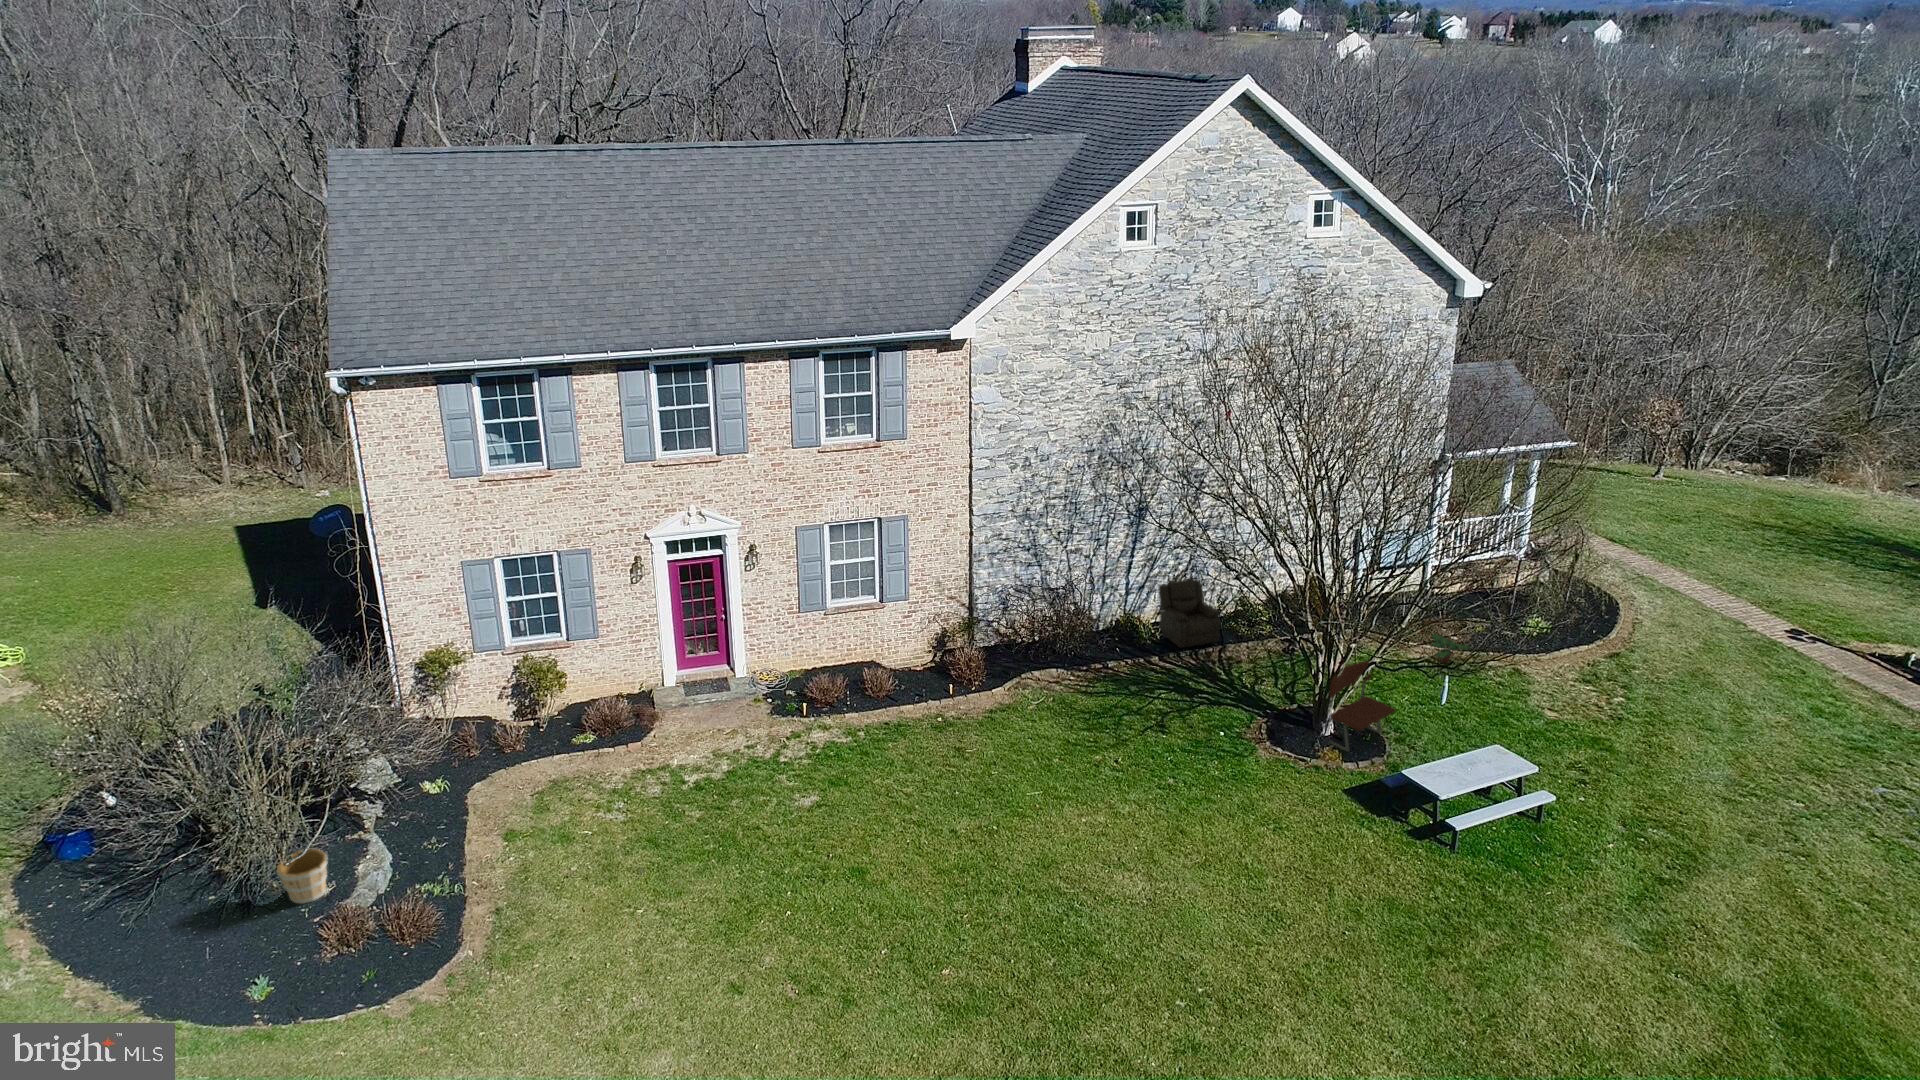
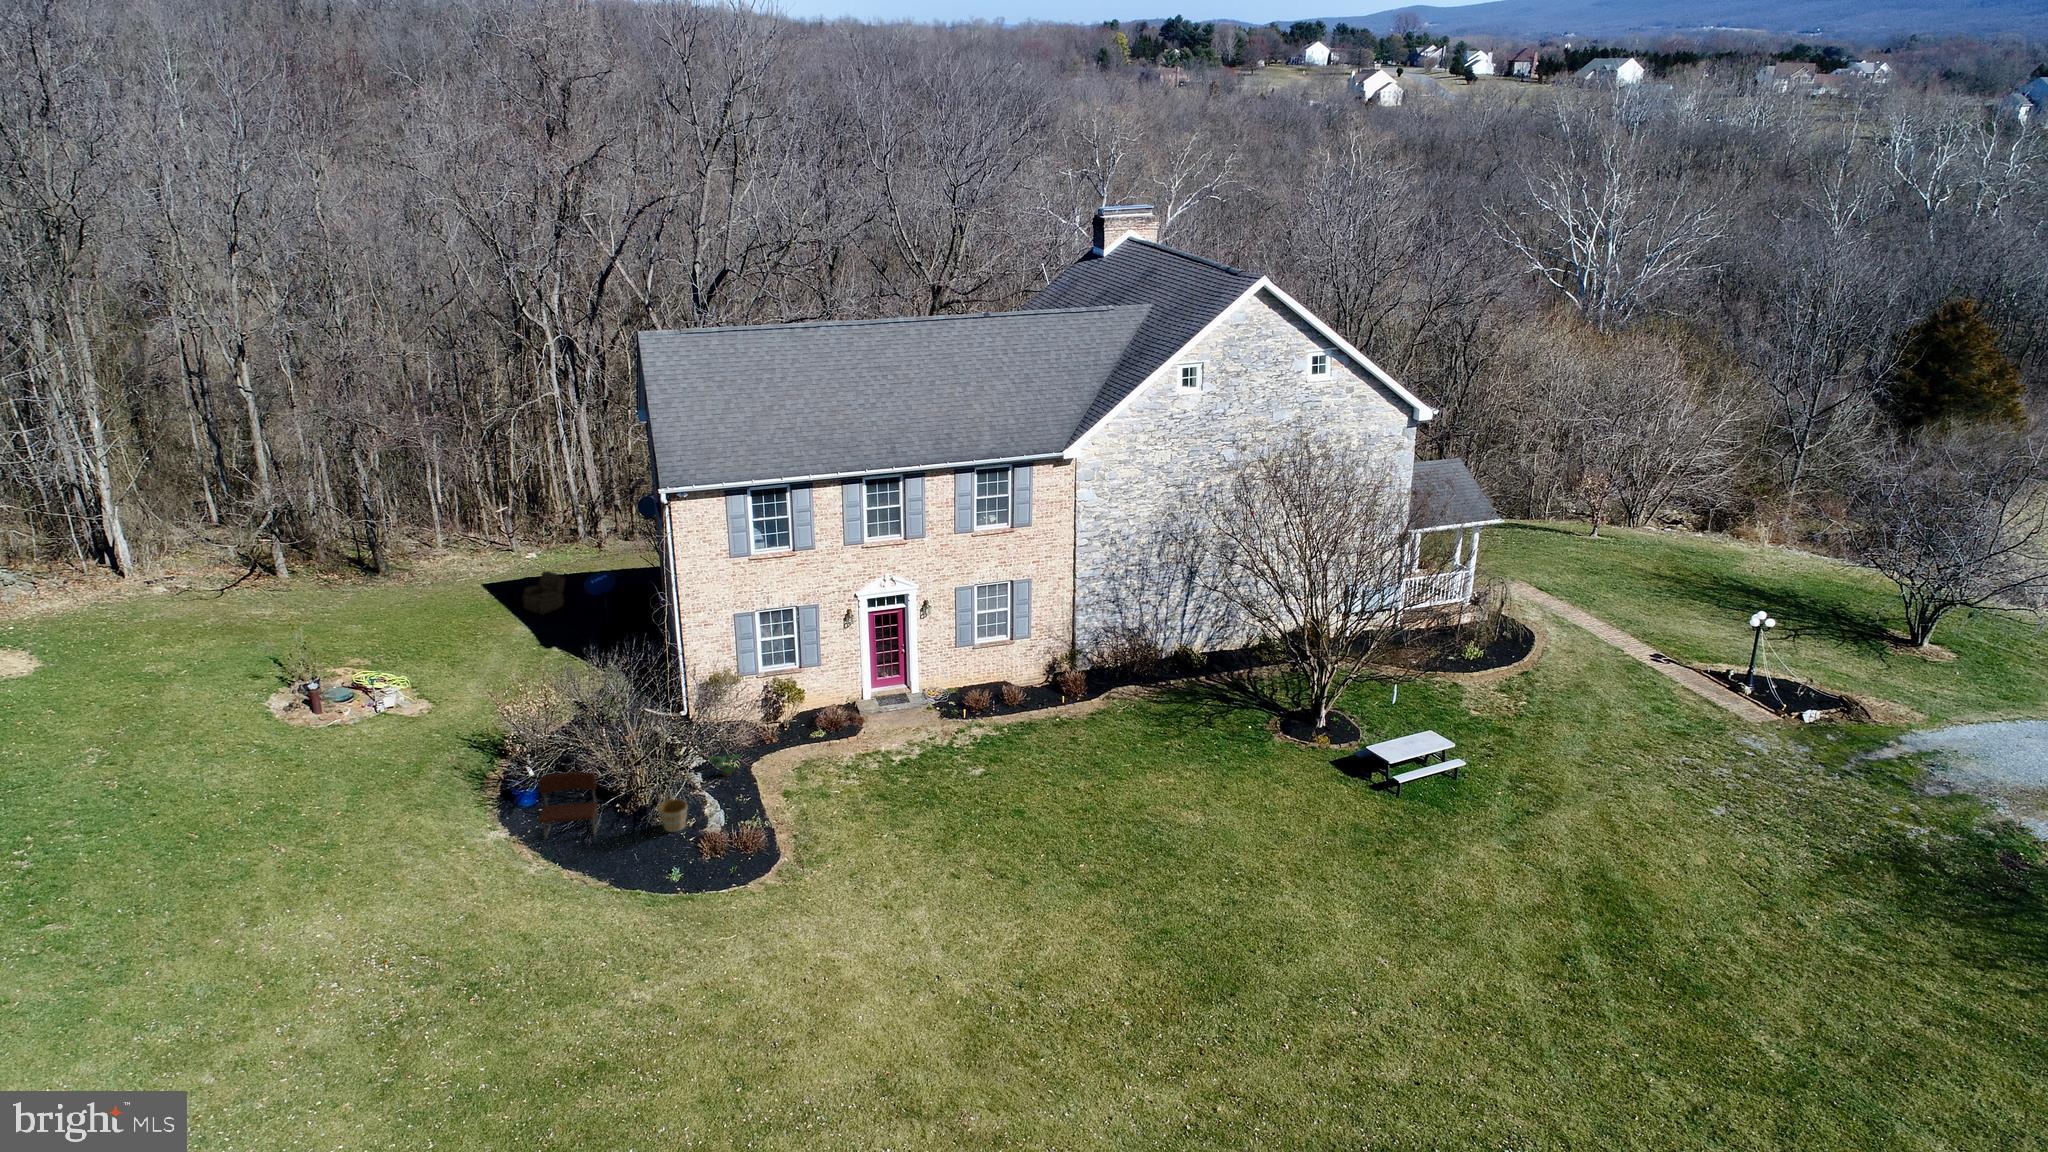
chair: present [1158,579,1220,648] -> present [523,571,565,614]
potted plant: present [1432,634,1470,663] -> present [708,754,741,777]
bench: present [1328,661,1395,752] -> present [538,772,598,839]

